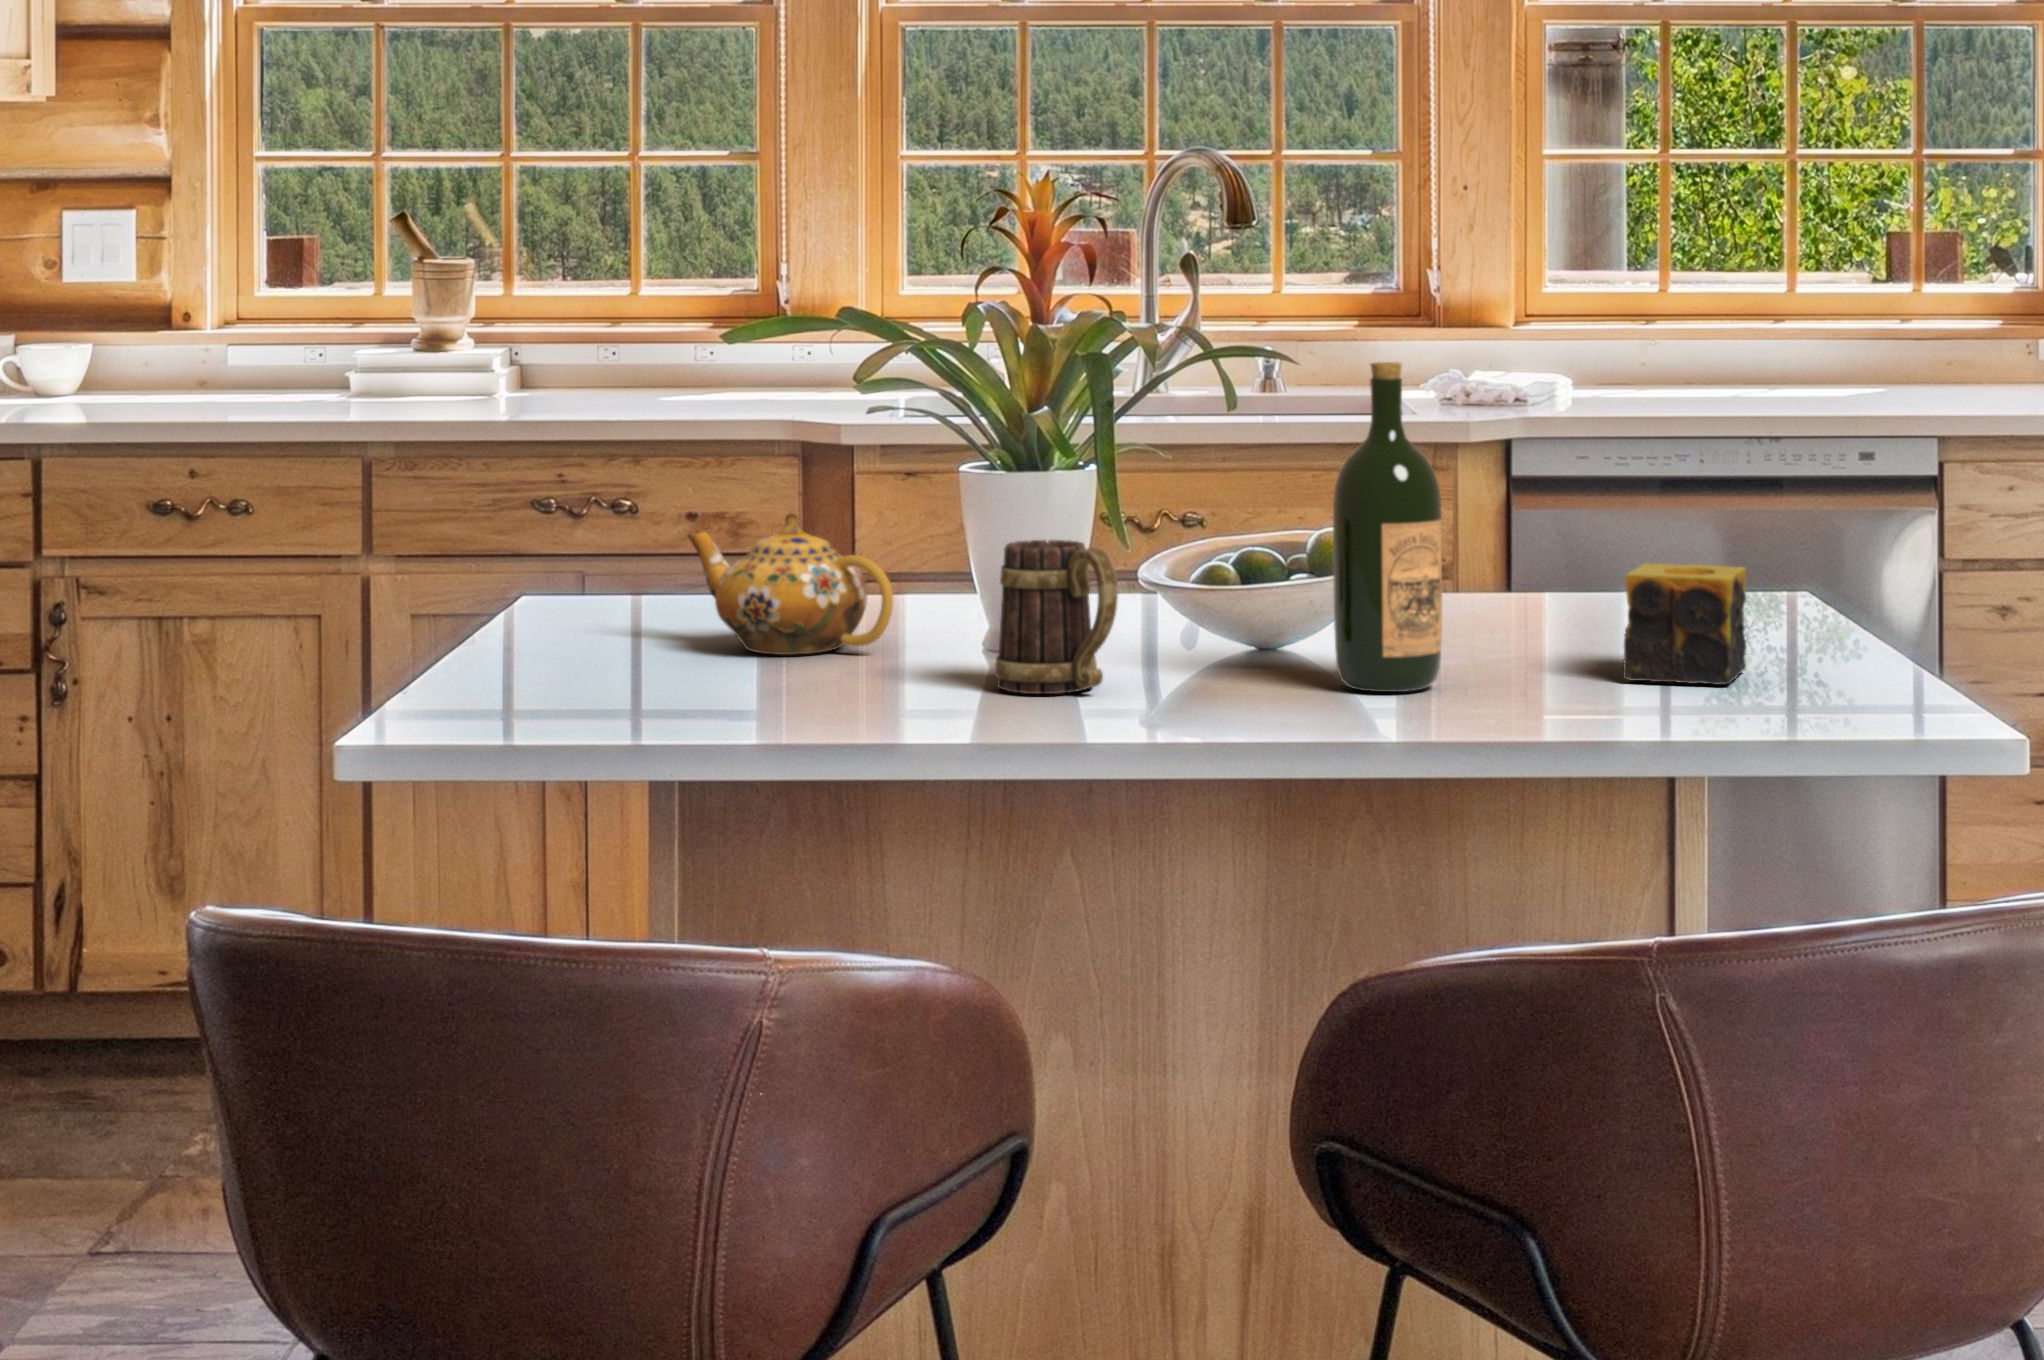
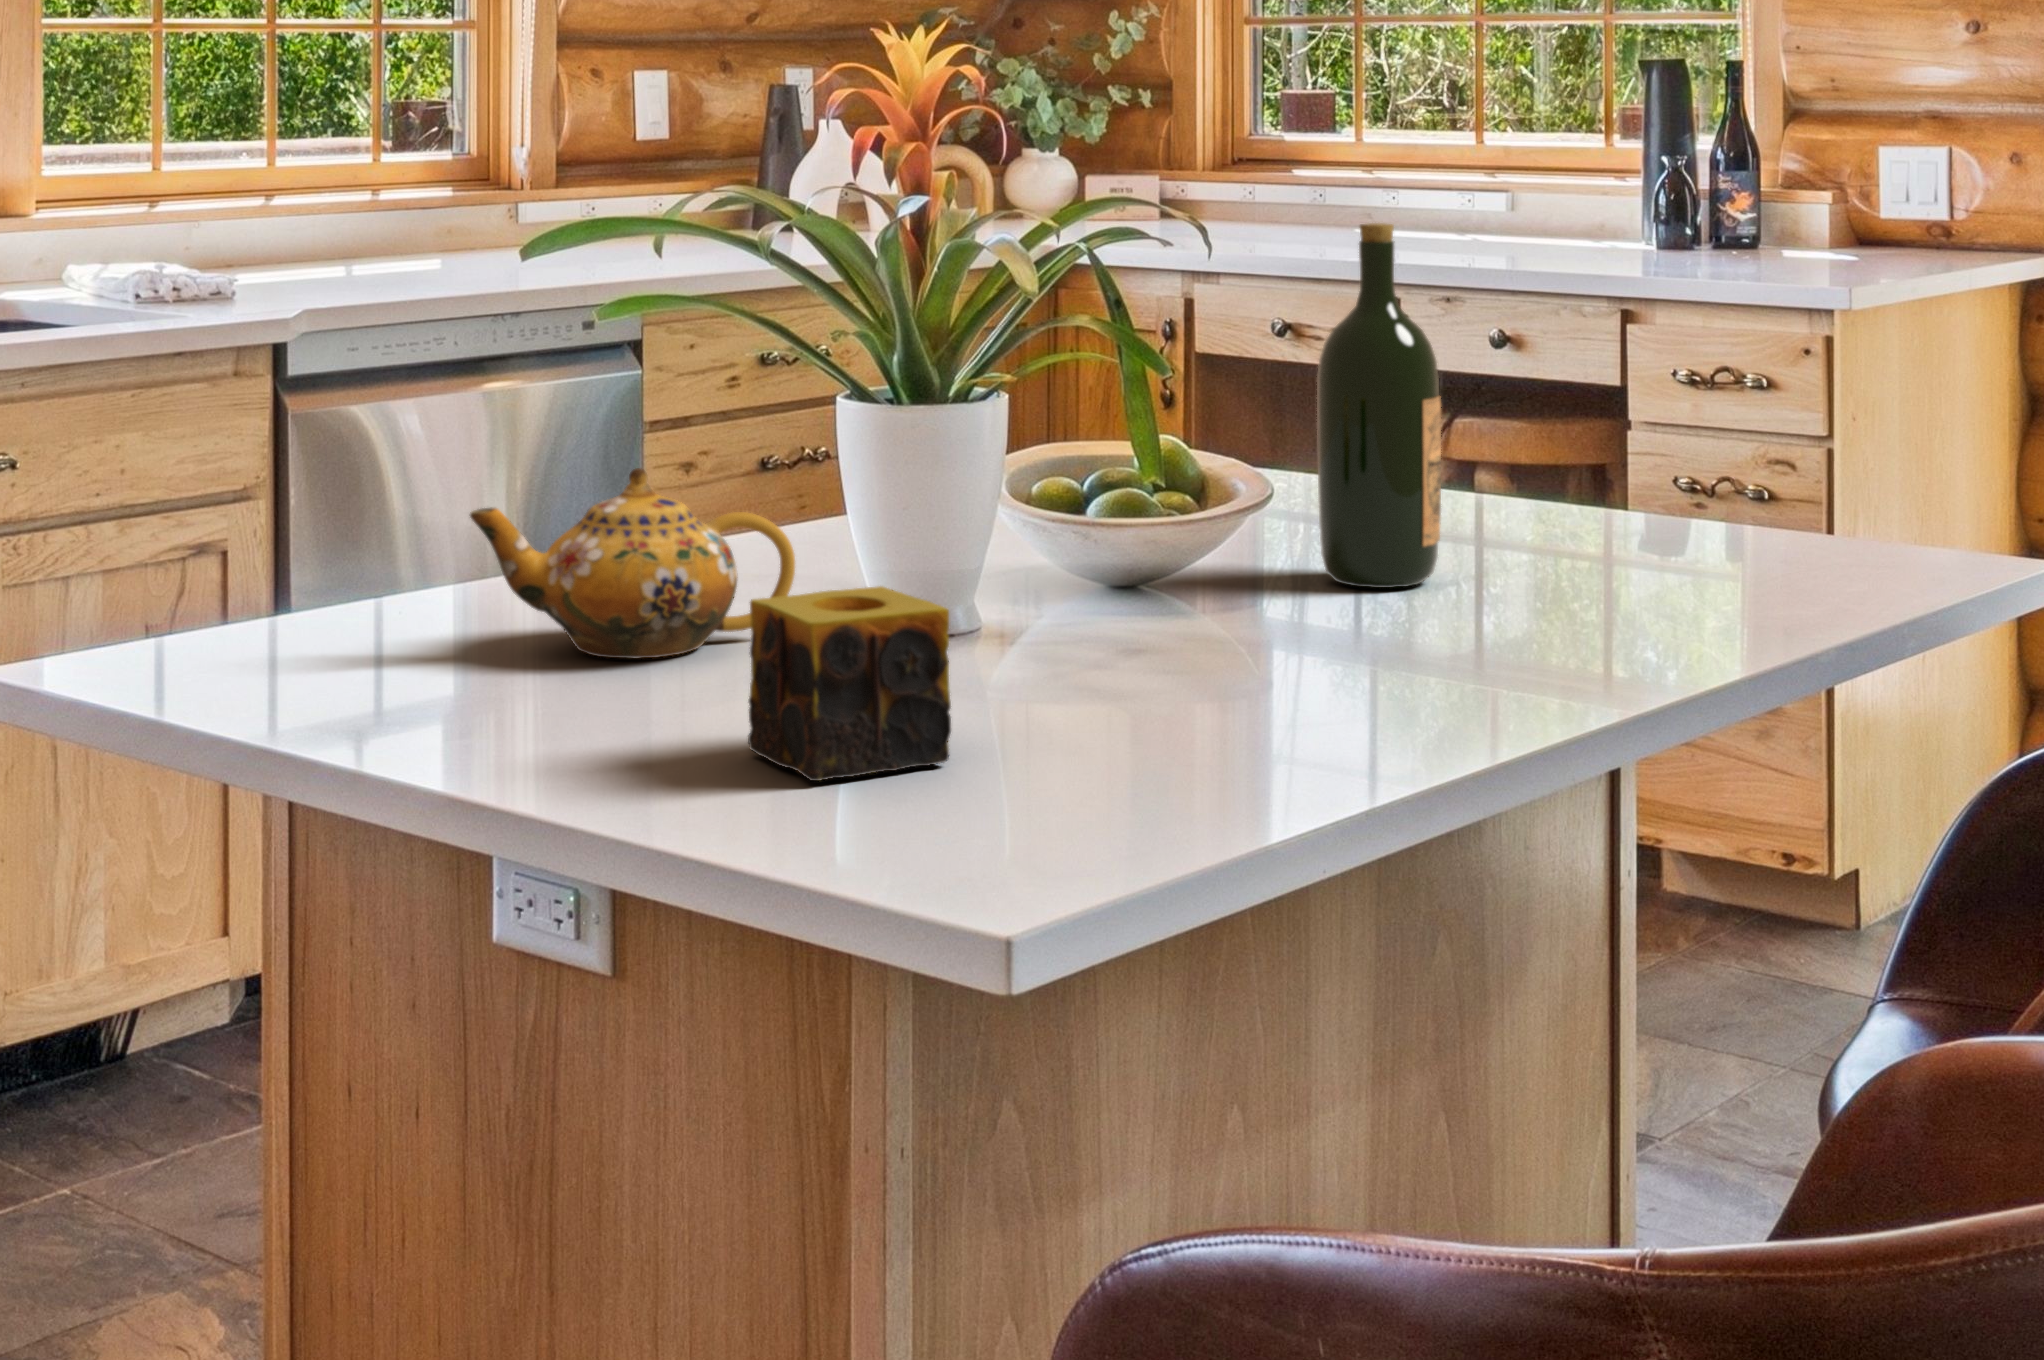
mug: present [995,540,1118,694] -> none [1064,457,1246,647]
candle: present [1623,563,1746,685] -> present [748,586,951,781]

